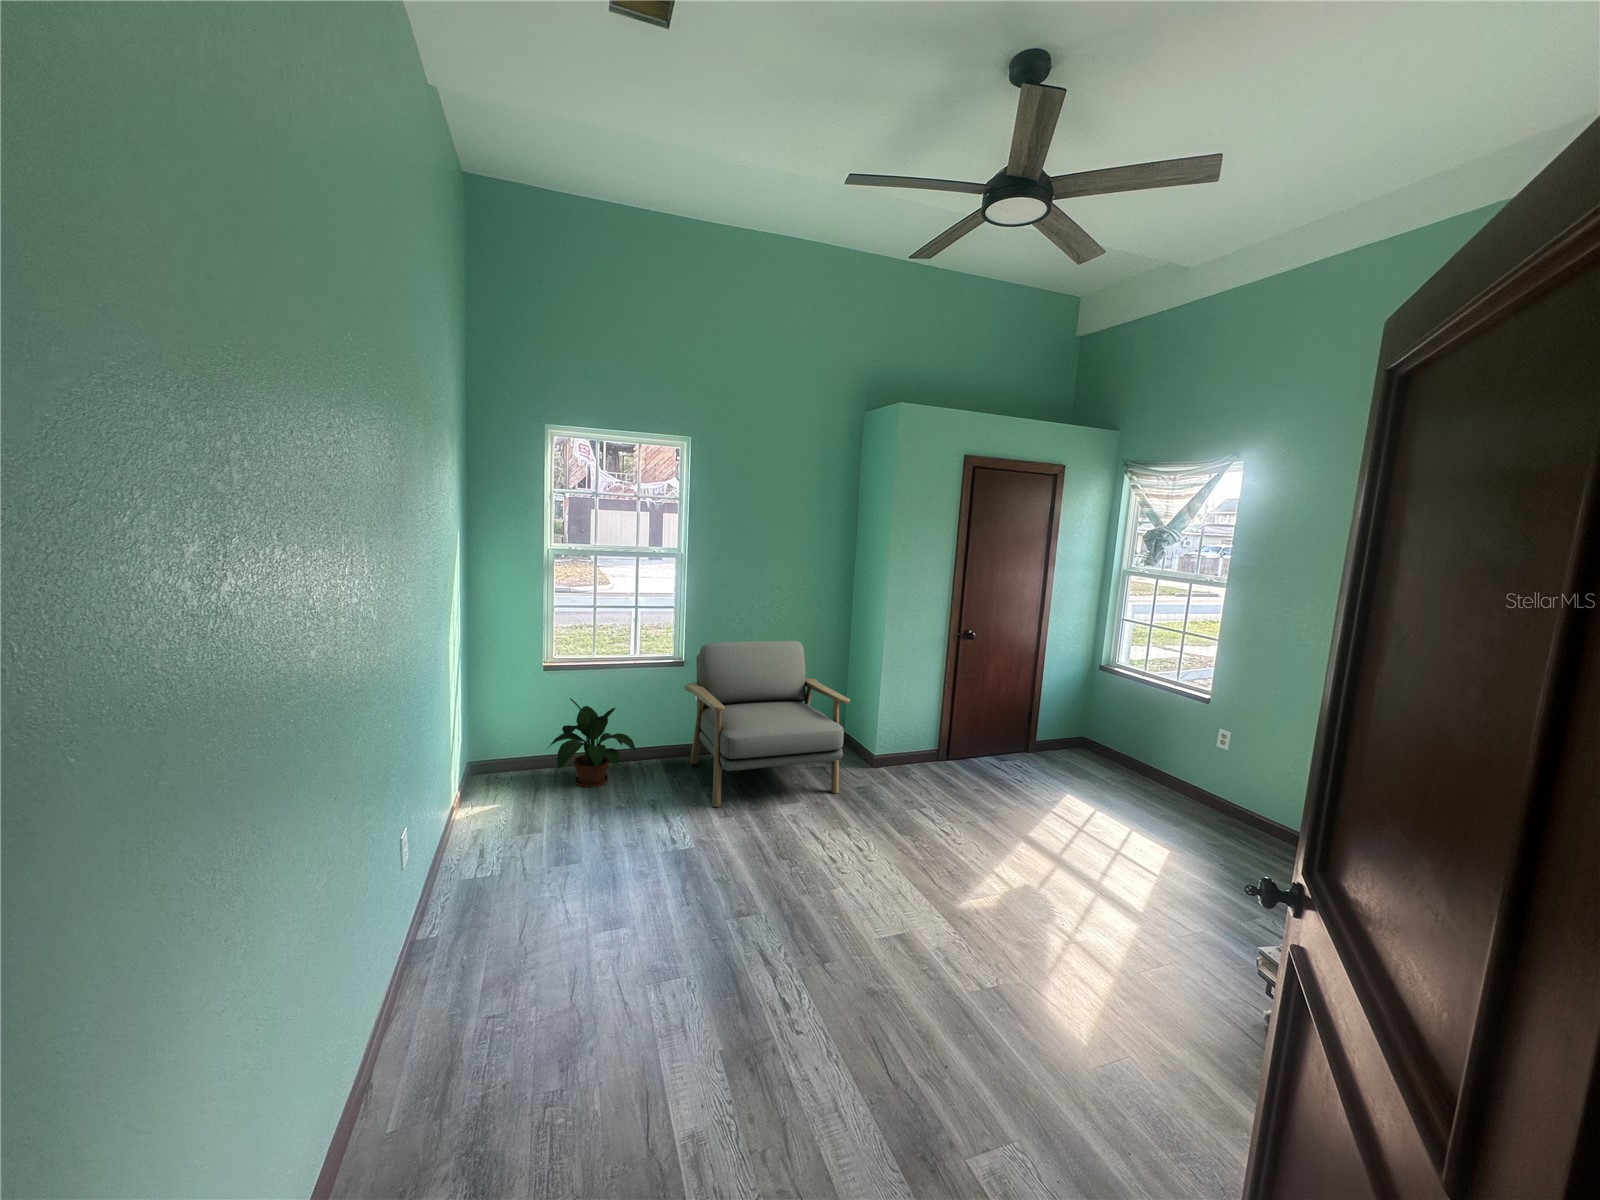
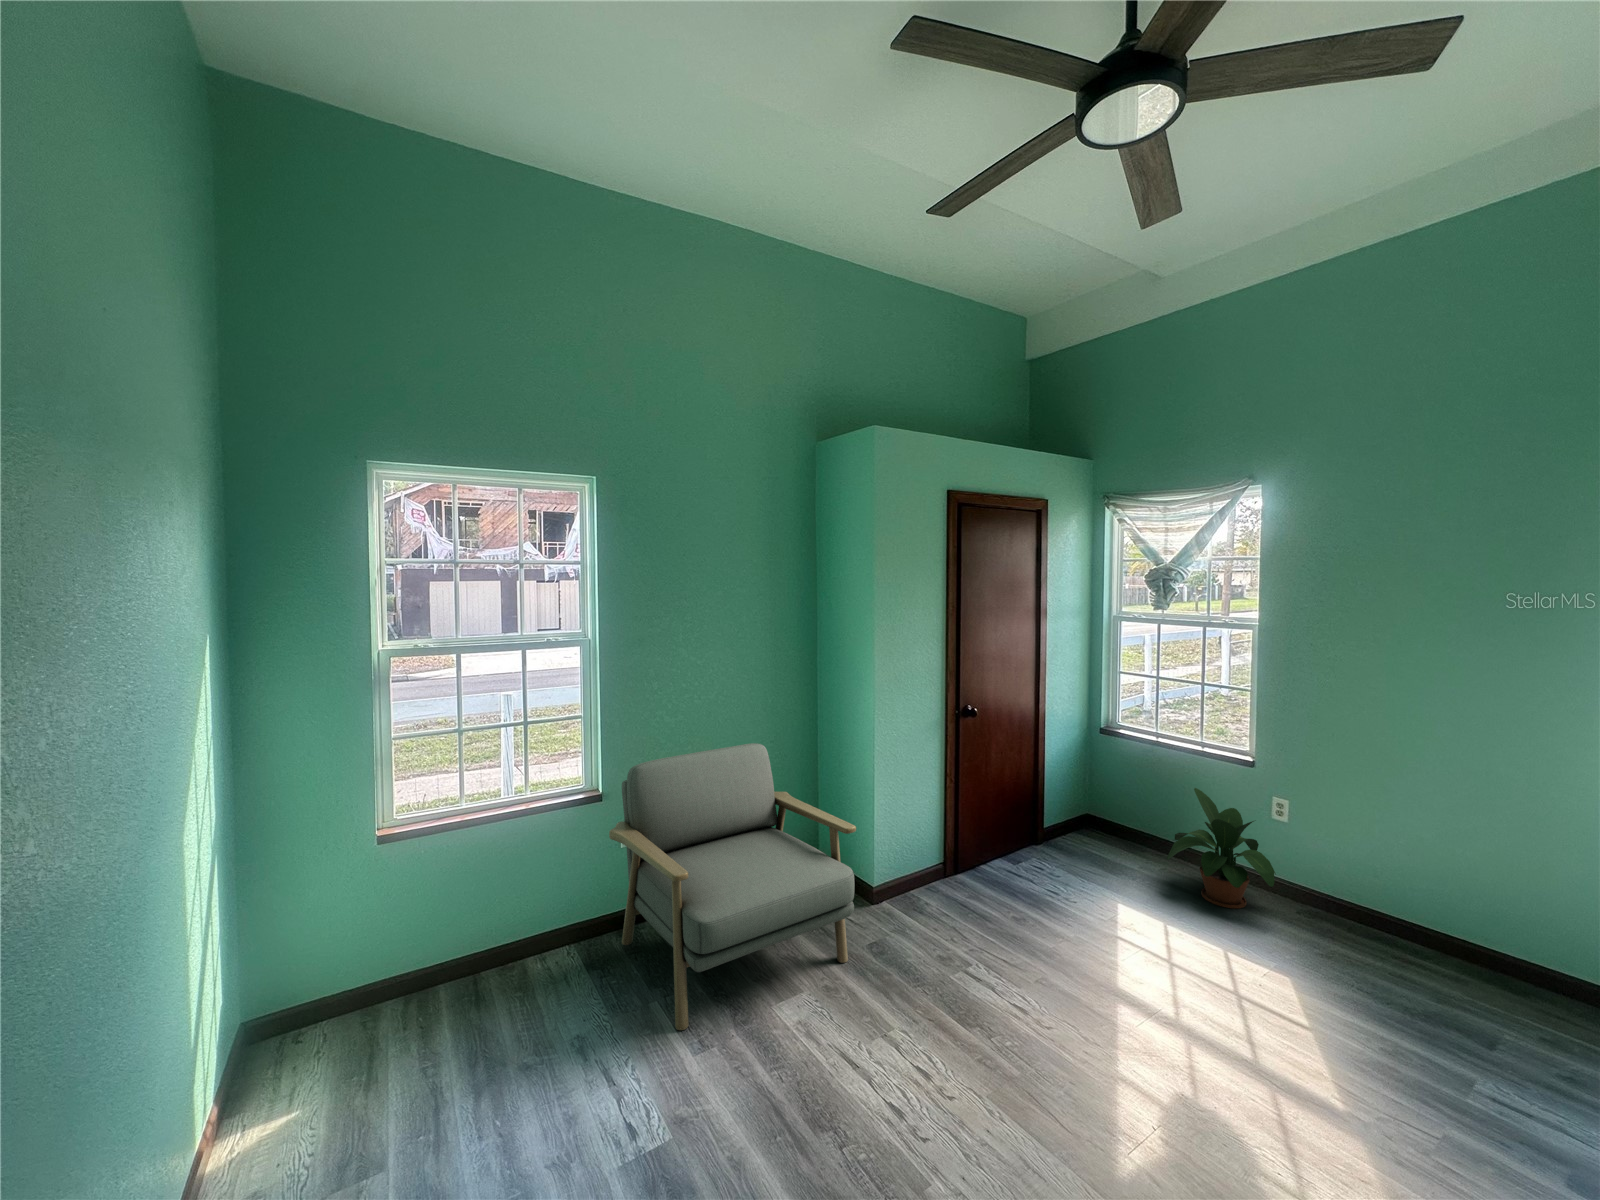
potted plant: present [550,698,636,787] -> present [1167,788,1276,909]

